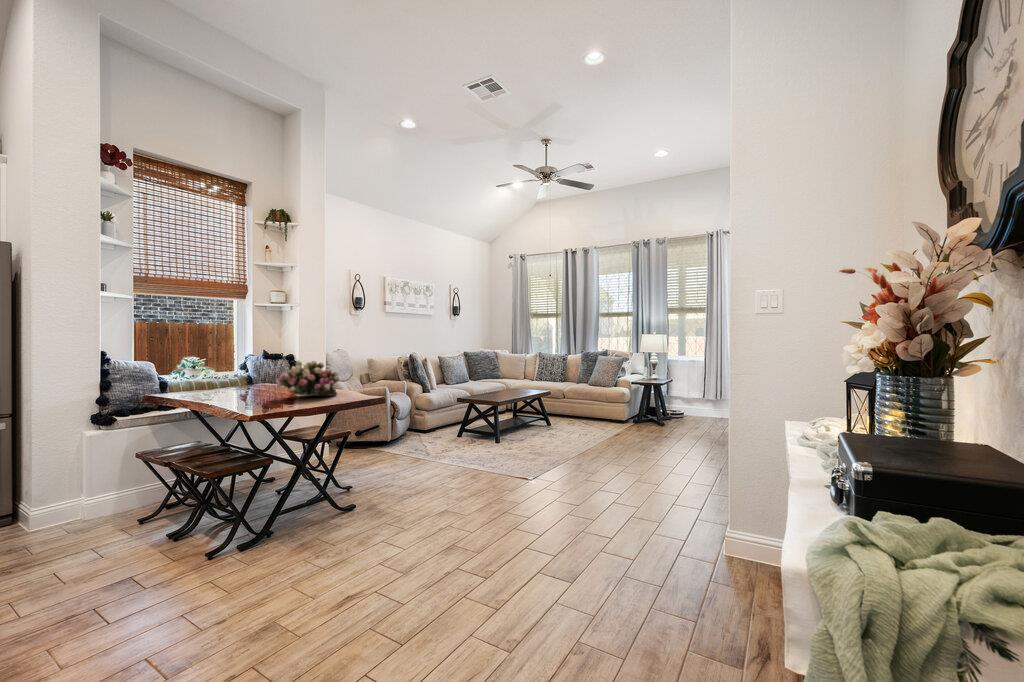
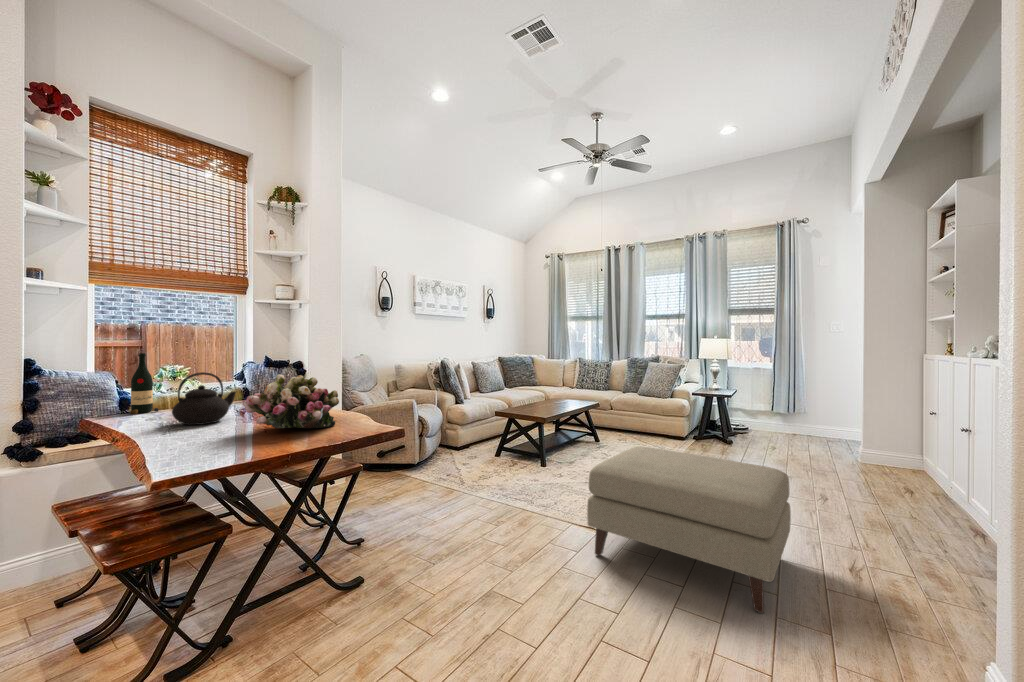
wine bottle: none [174,347,195,392] -> present [130,353,158,414]
teapot: none [219,360,260,397] -> present [172,372,236,425]
ottoman: none [518,417,659,515] -> present [587,447,791,613]

